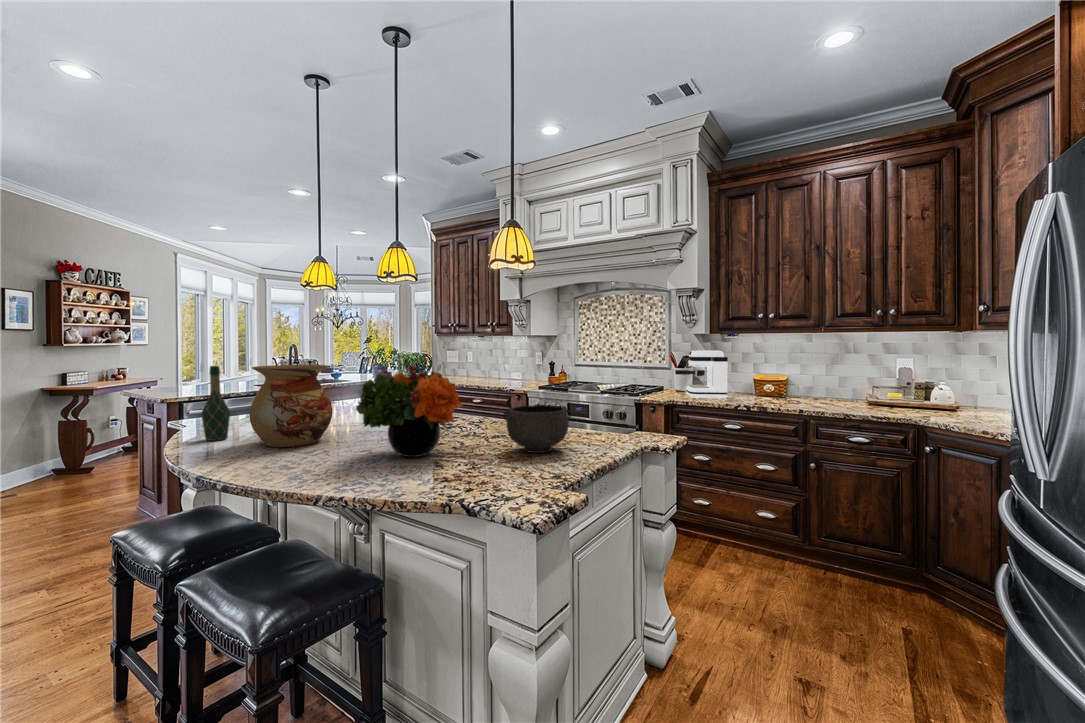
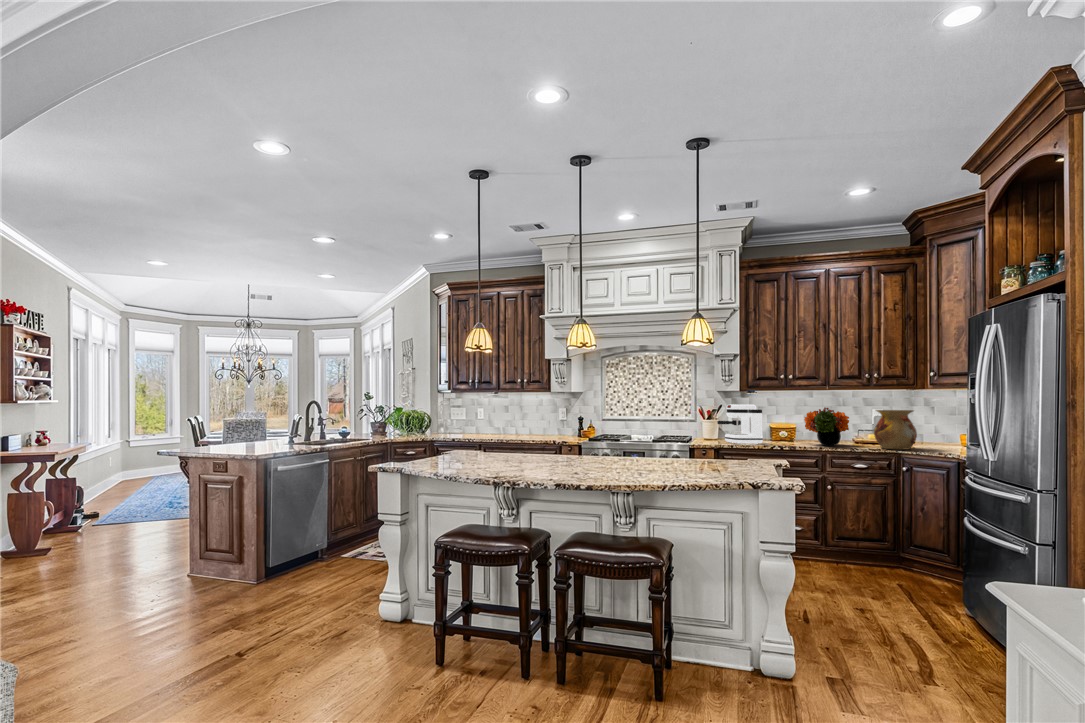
vase: present [249,365,332,447] -> present [874,410,917,450]
flower arrangement: present [356,365,463,457] -> present [804,408,849,446]
wine bottle: present [202,366,230,441] -> none [463,409,481,467]
bowl: present [503,405,571,453] -> none [700,437,743,467]

